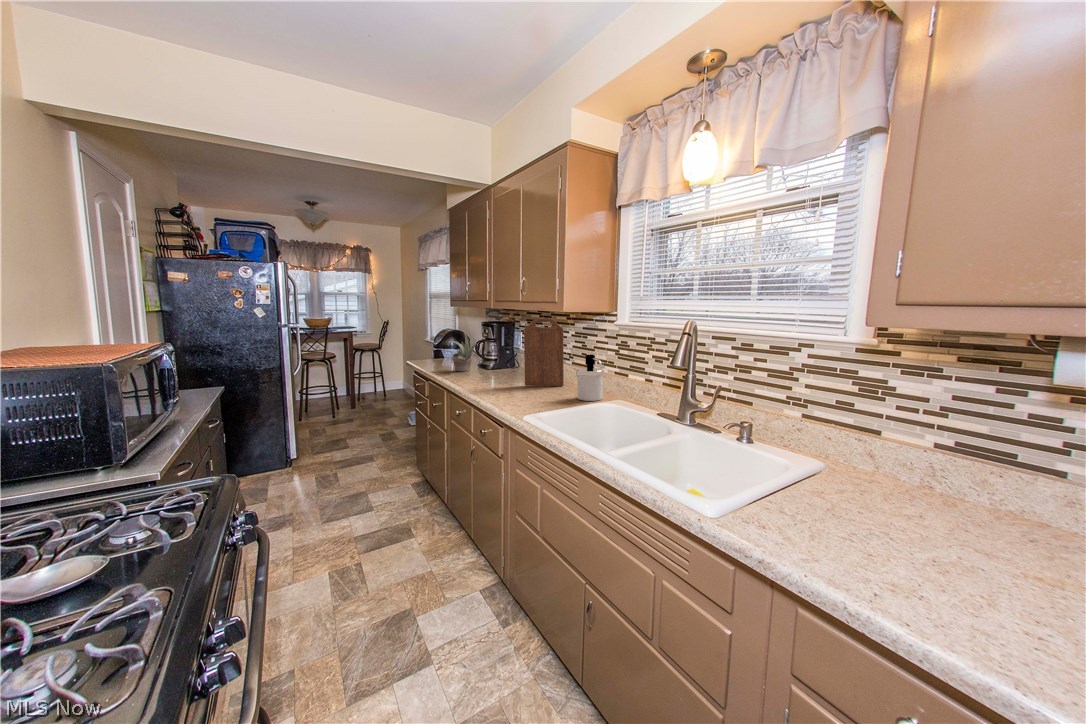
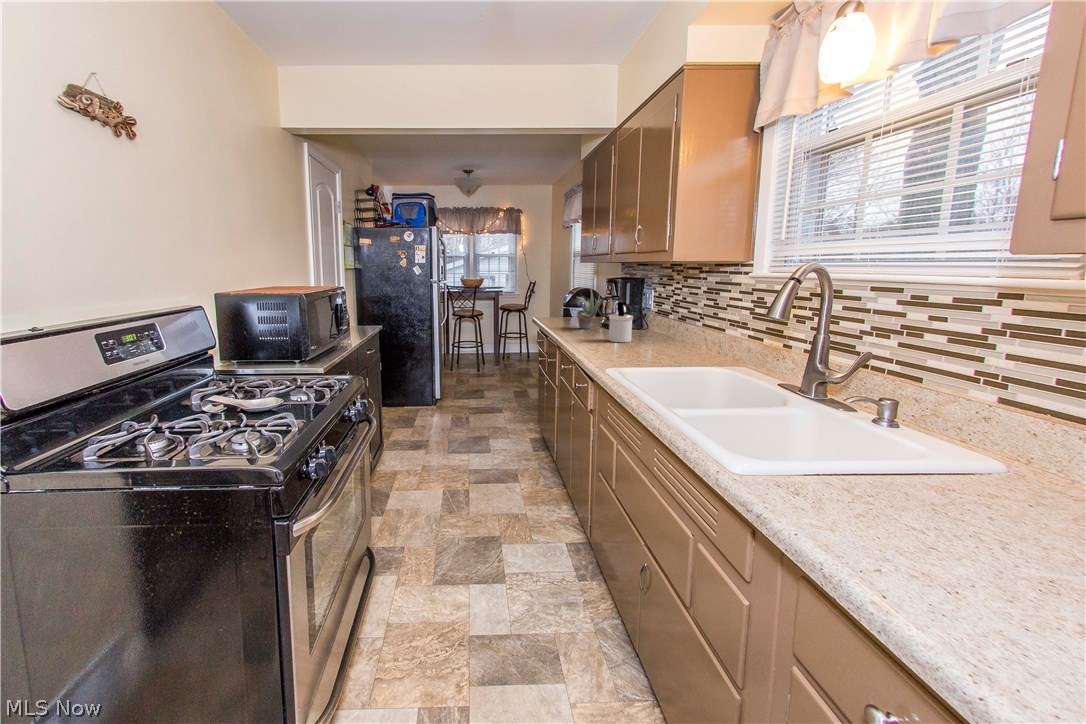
cutting board: present [524,318,564,386] -> none [644,272,692,348]
soap dispenser: present [577,354,604,401] -> present [609,302,633,342]

